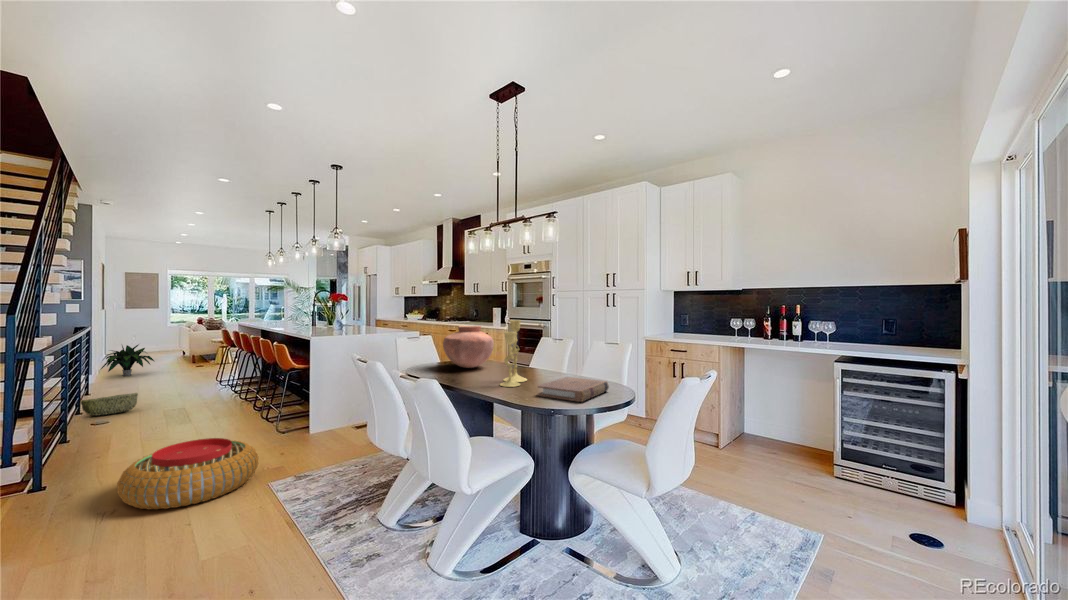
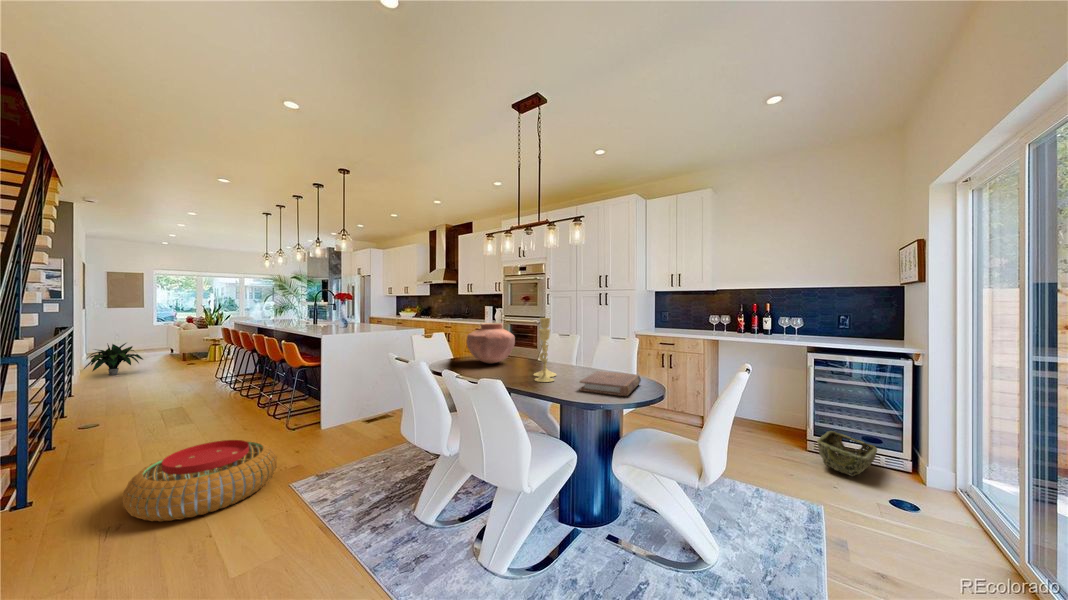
woven basket: present [81,393,138,415] -> present [817,431,877,476]

